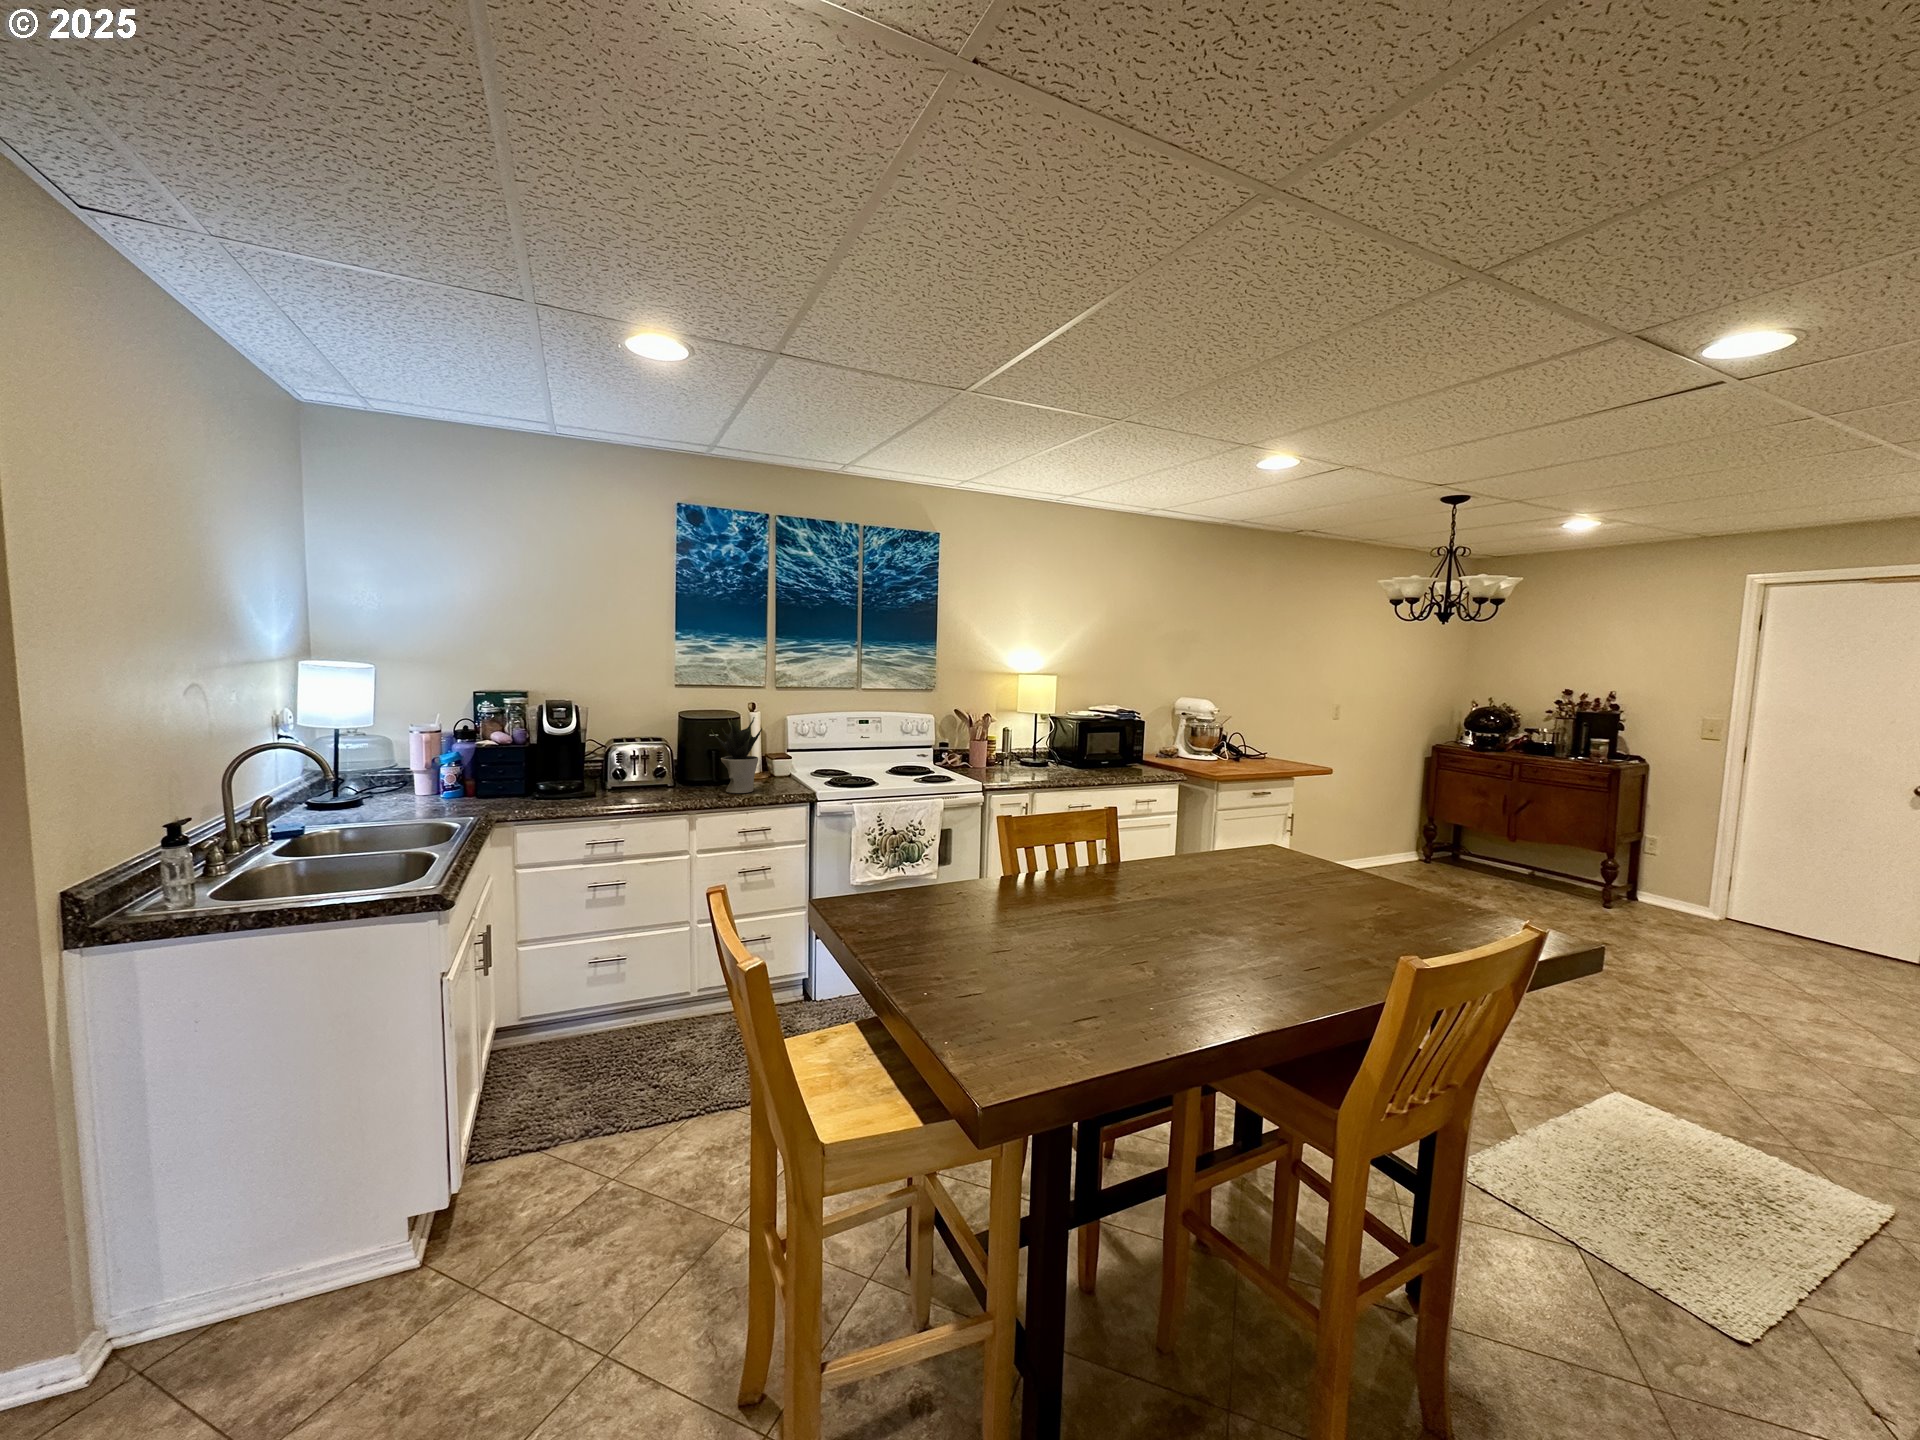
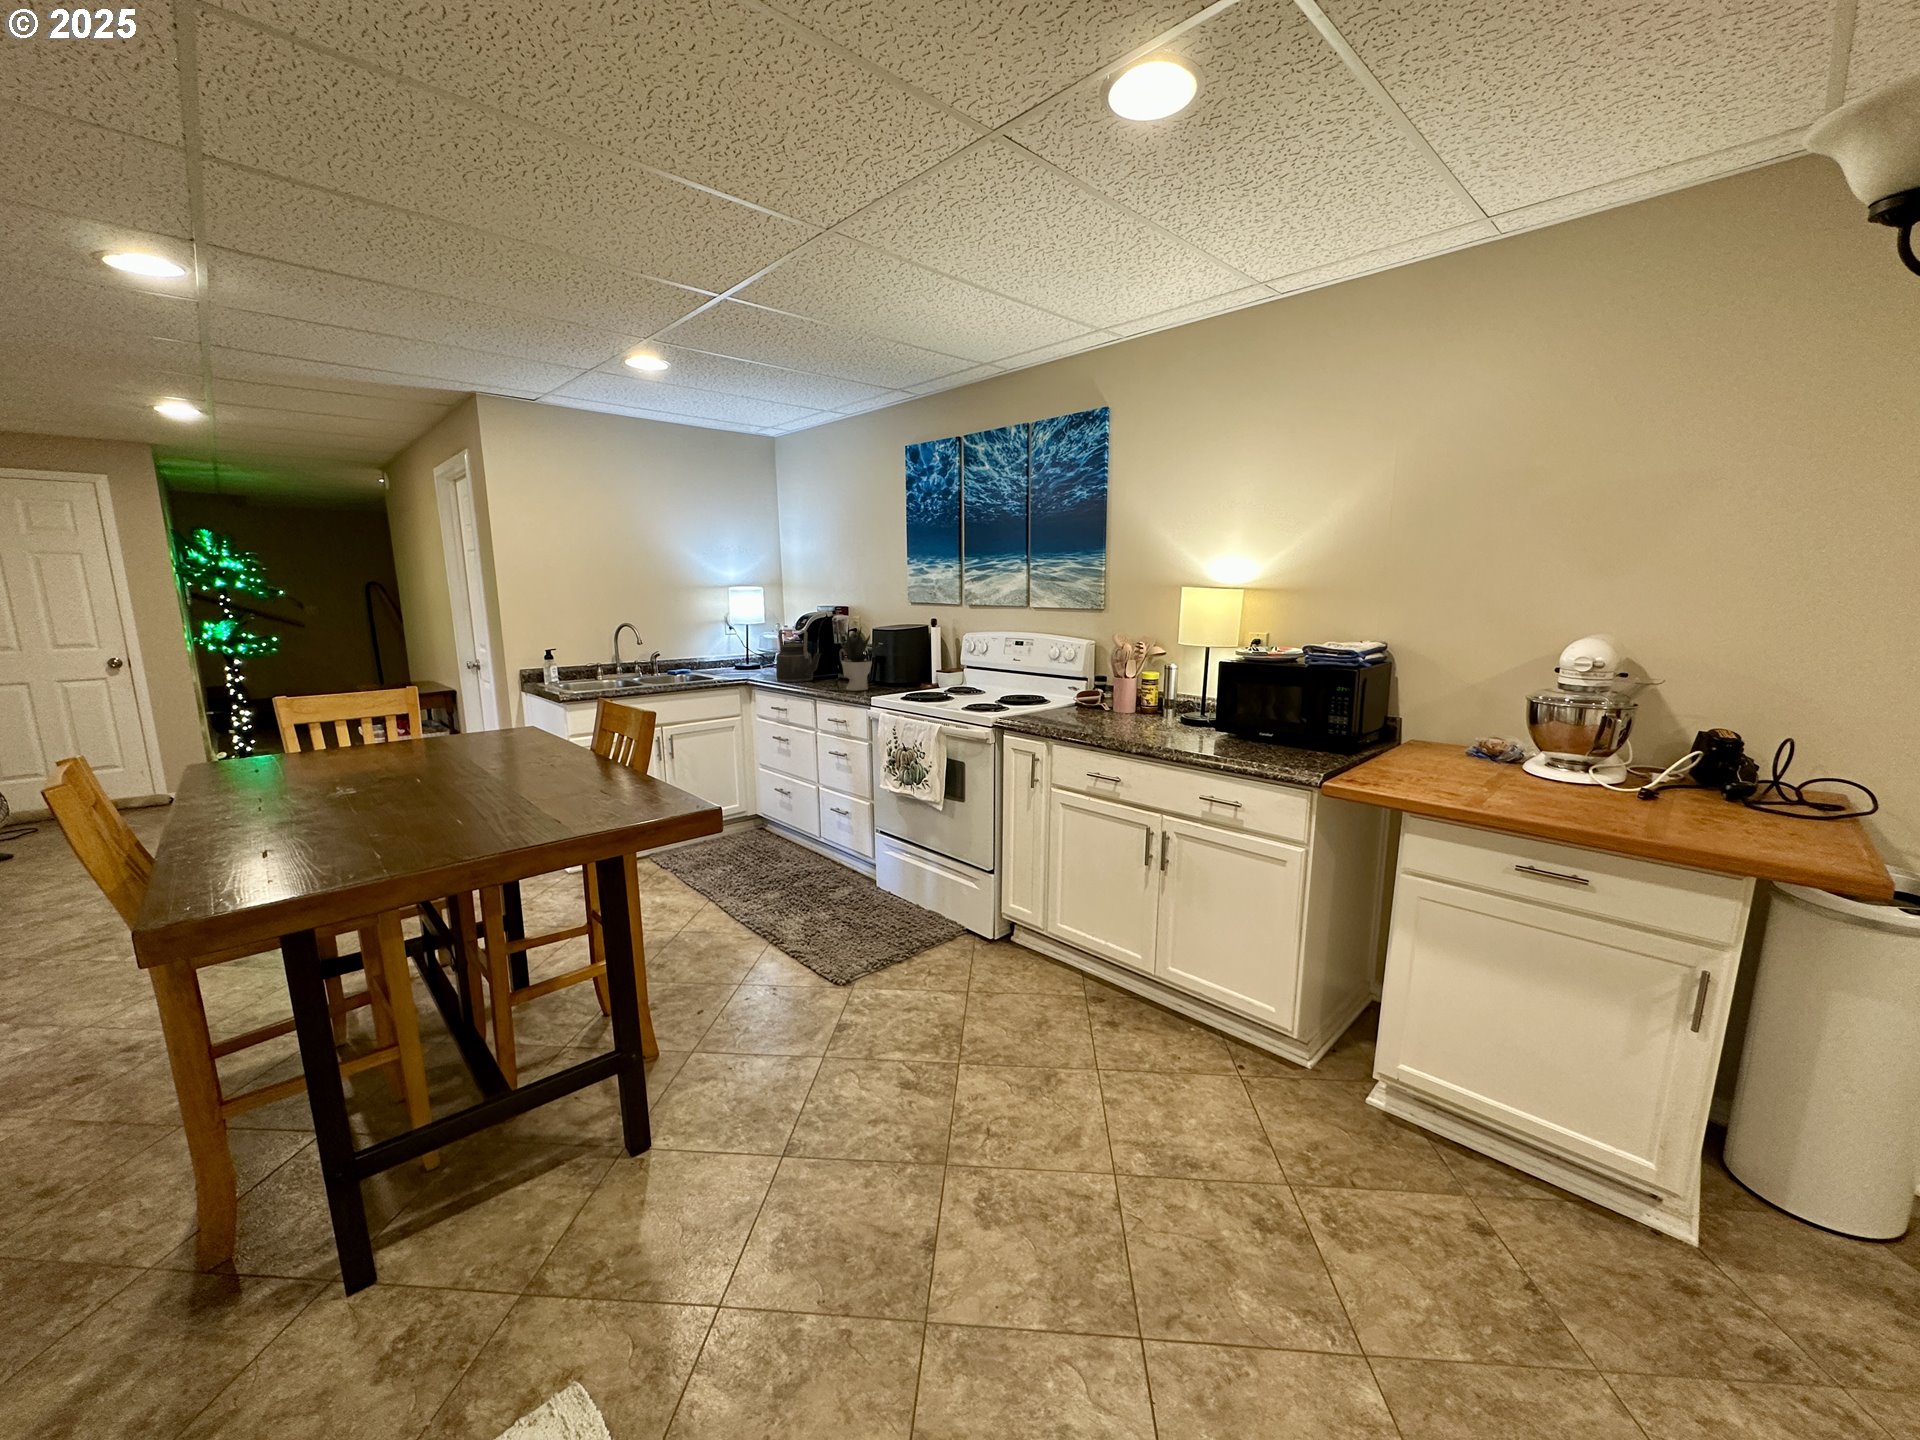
kettle: none [562,727,643,803] -> present [776,630,821,682]

